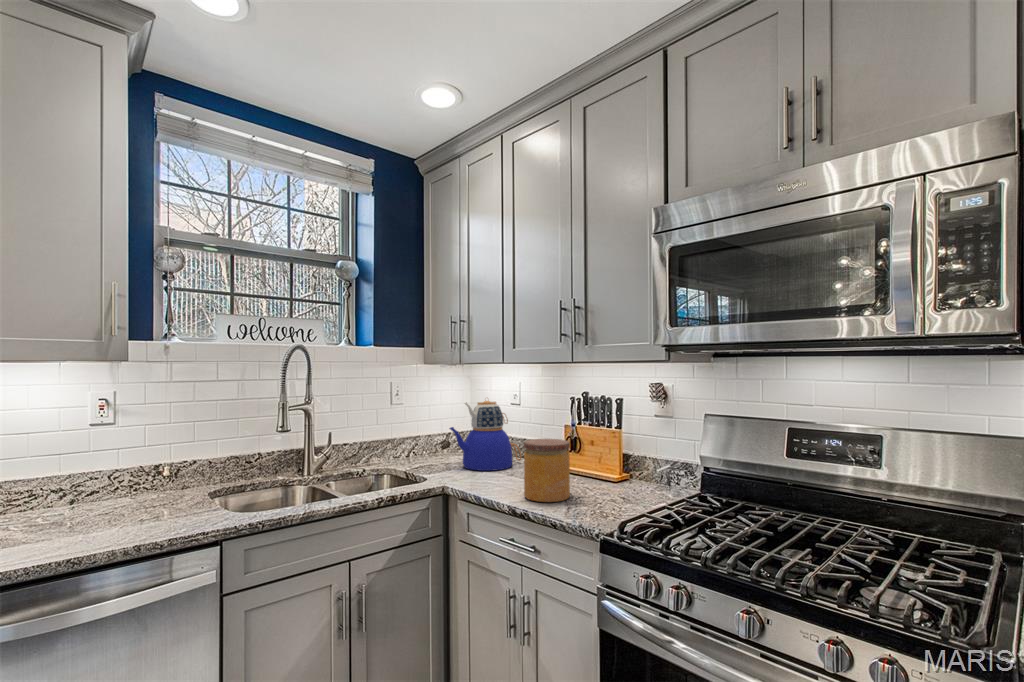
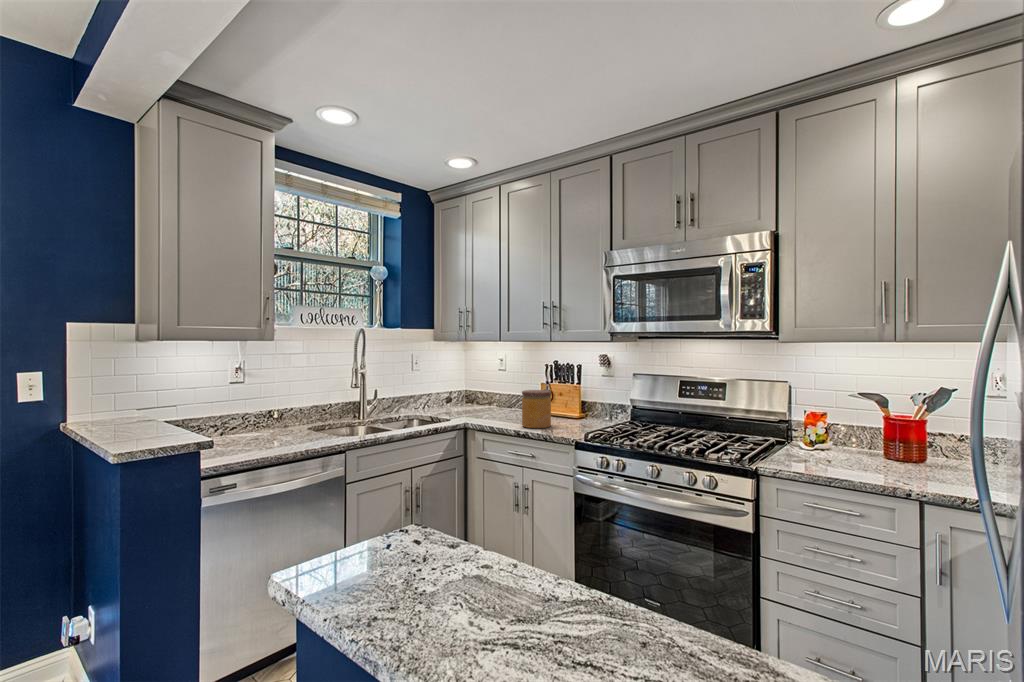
teapot: present [449,401,521,471] -> none [462,365,509,415]

